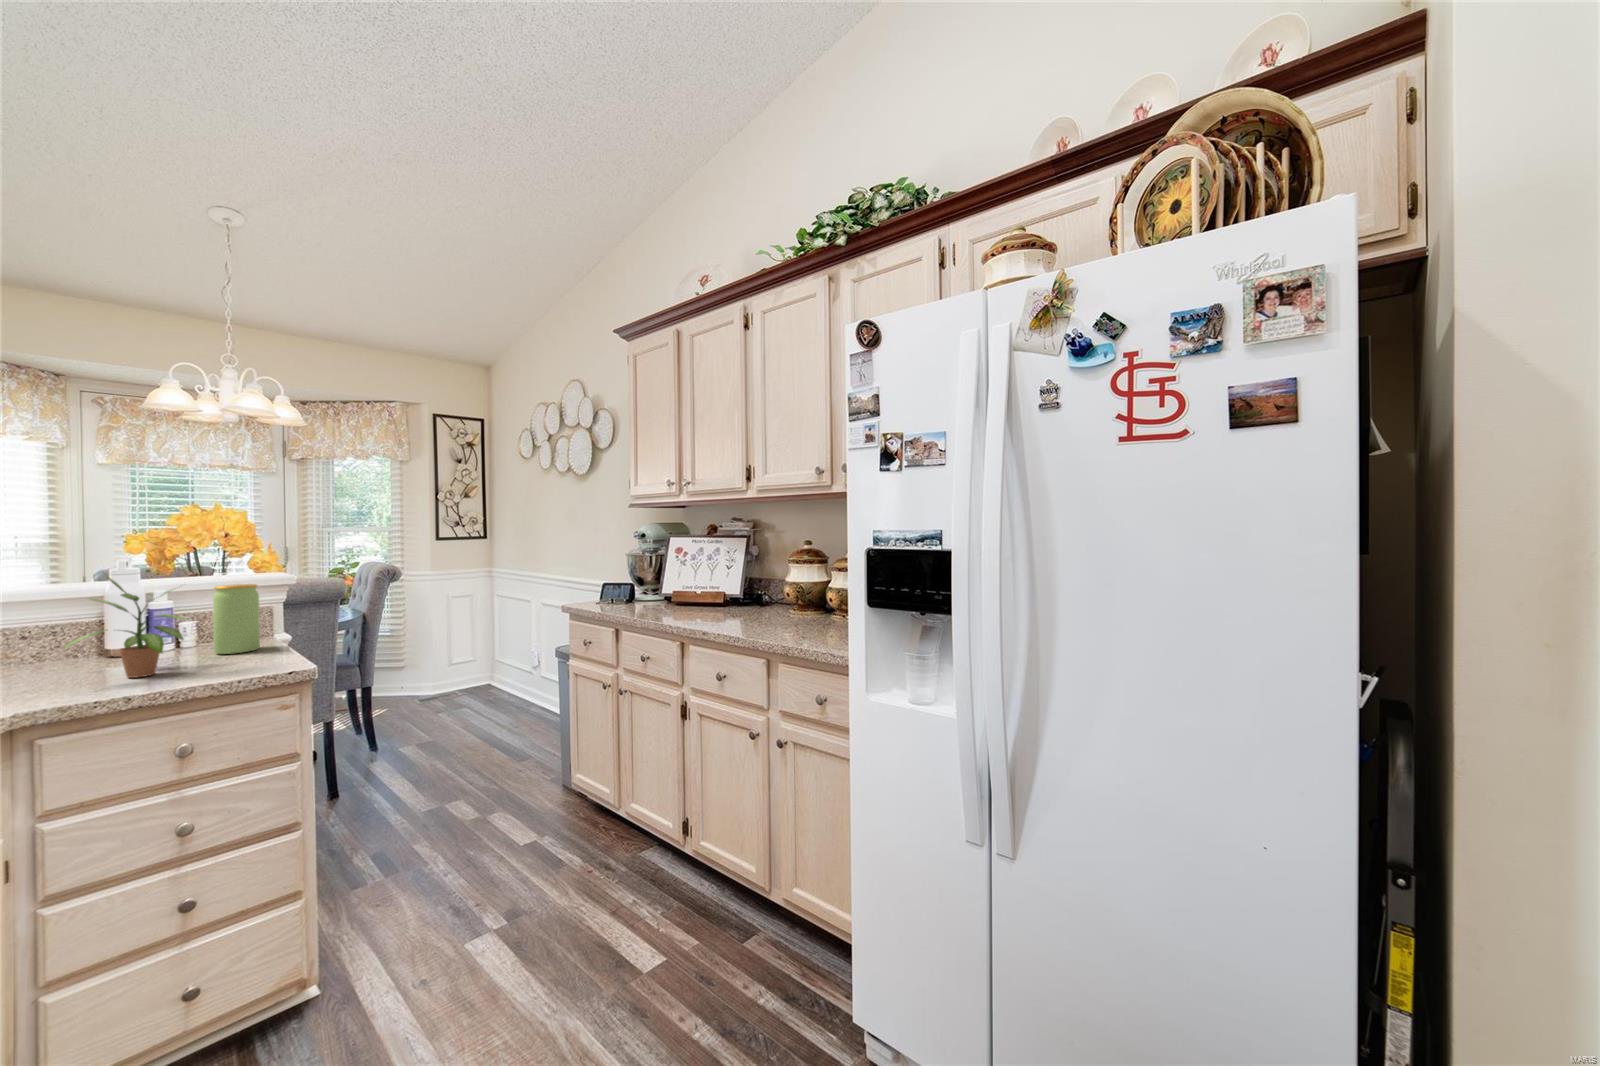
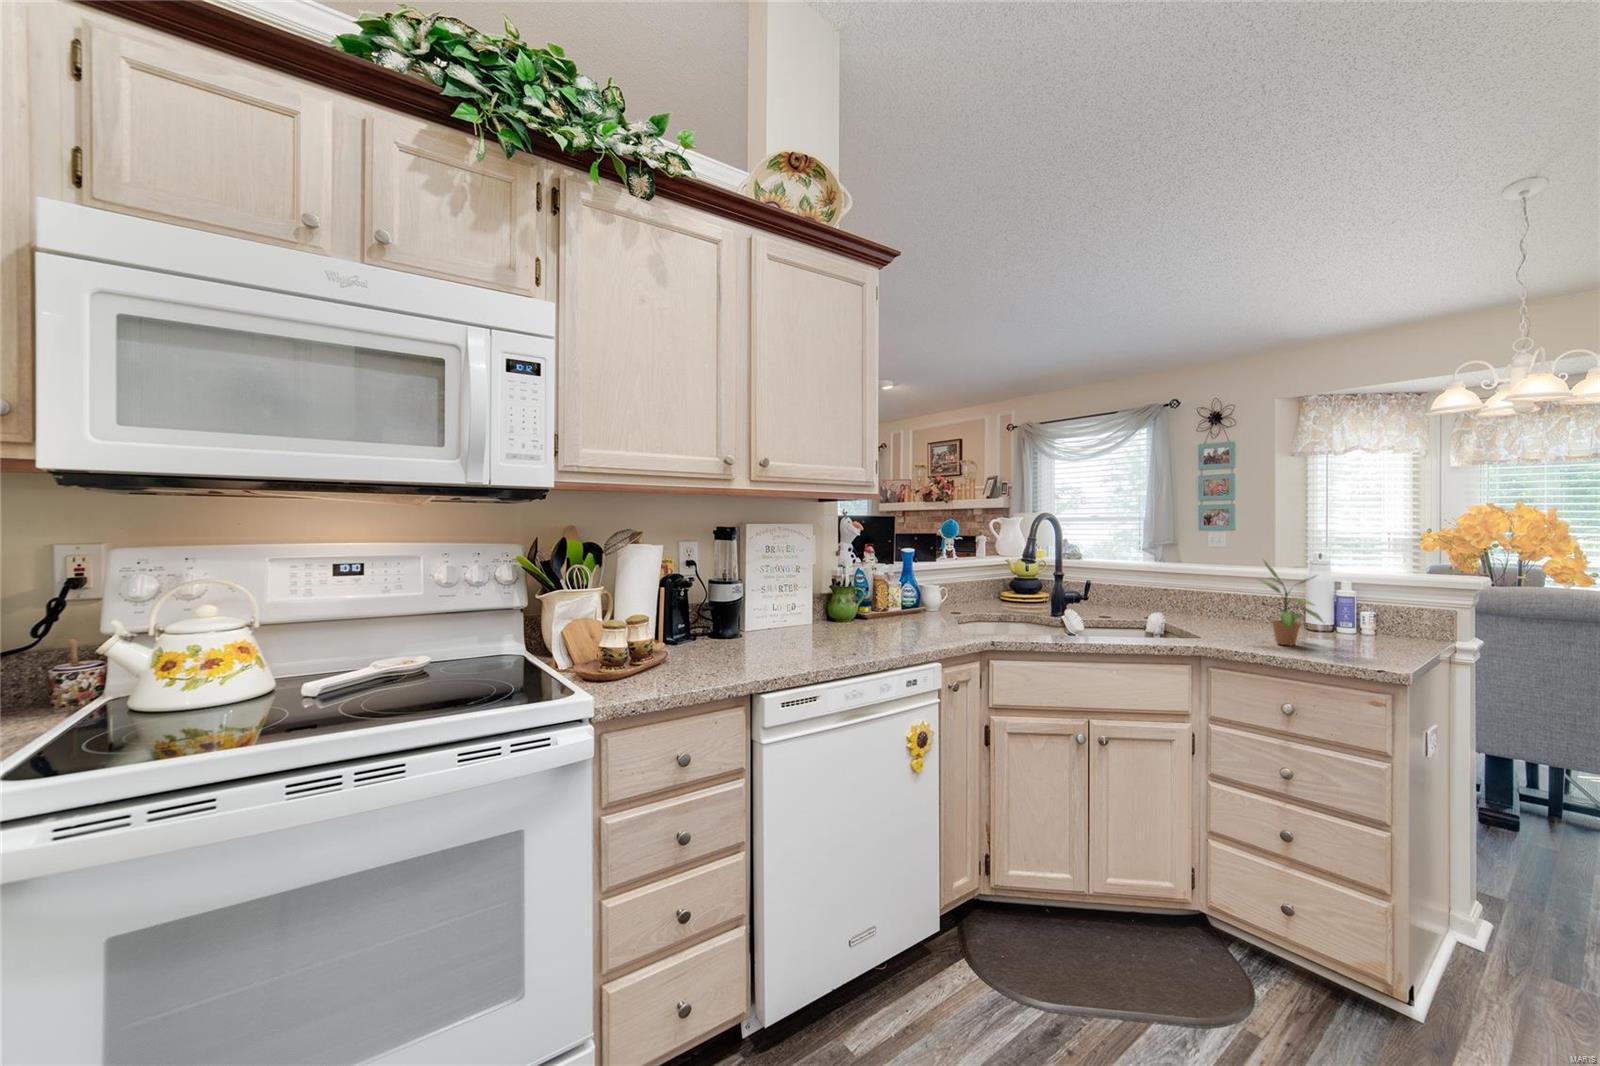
jar: present [213,584,260,654] -> none [1360,582,1405,648]

